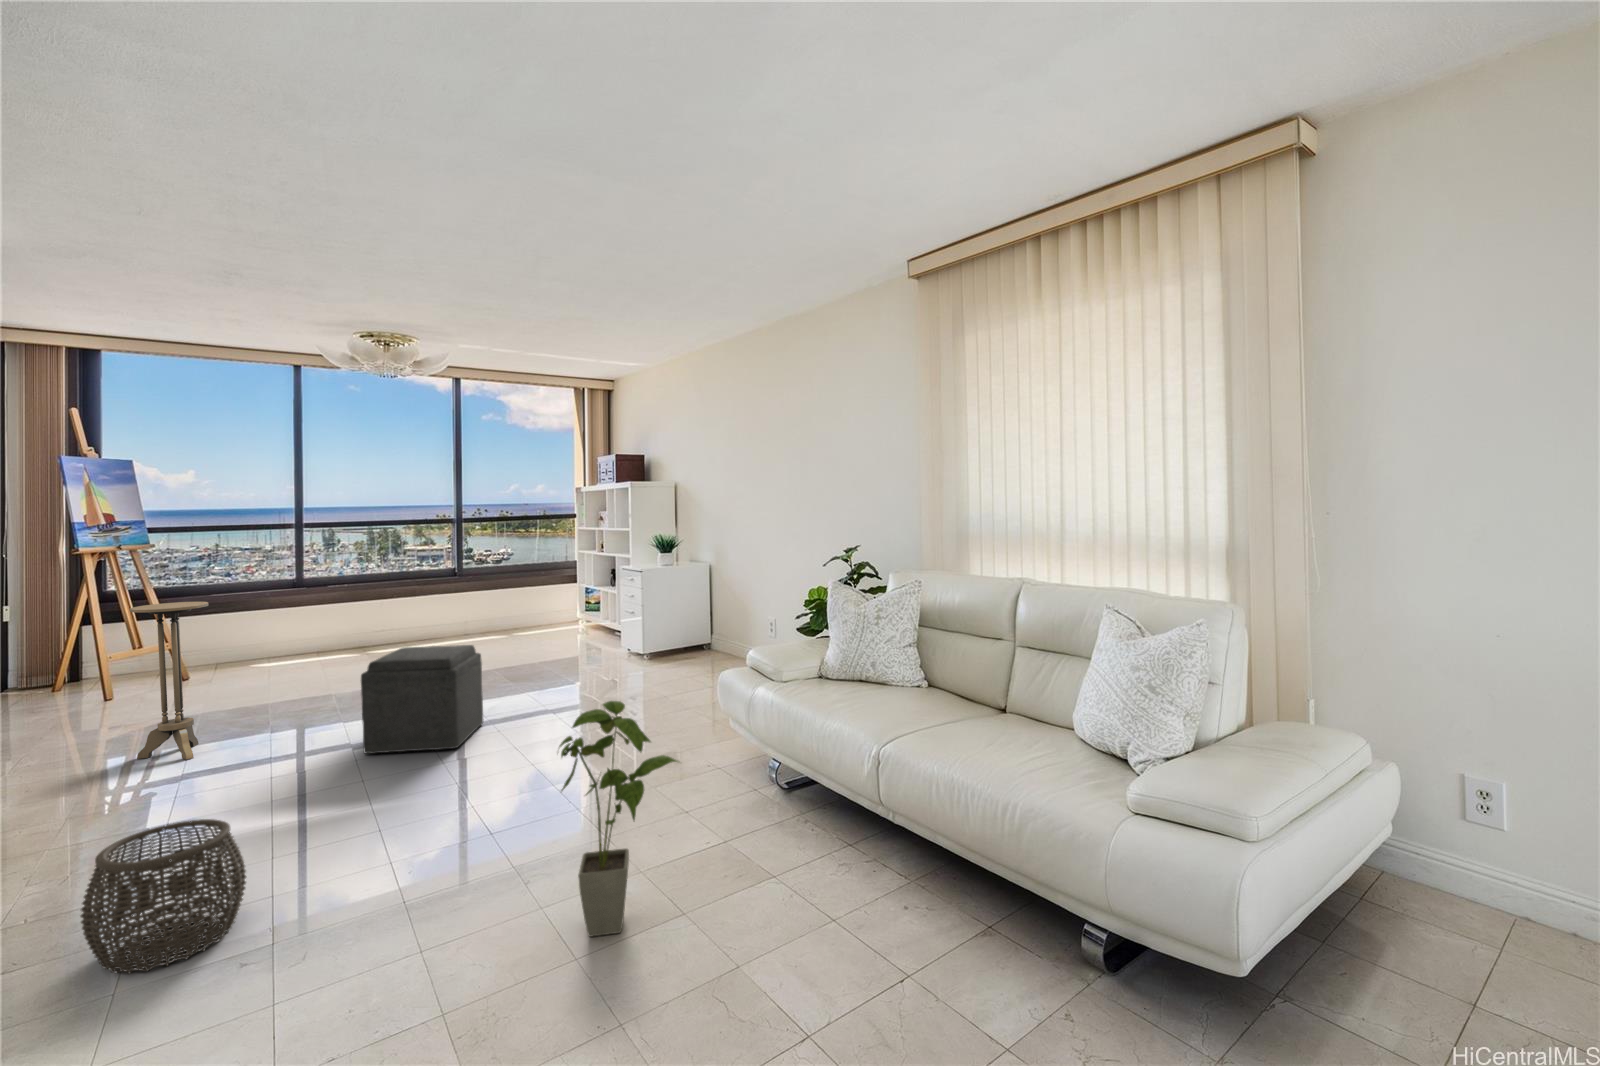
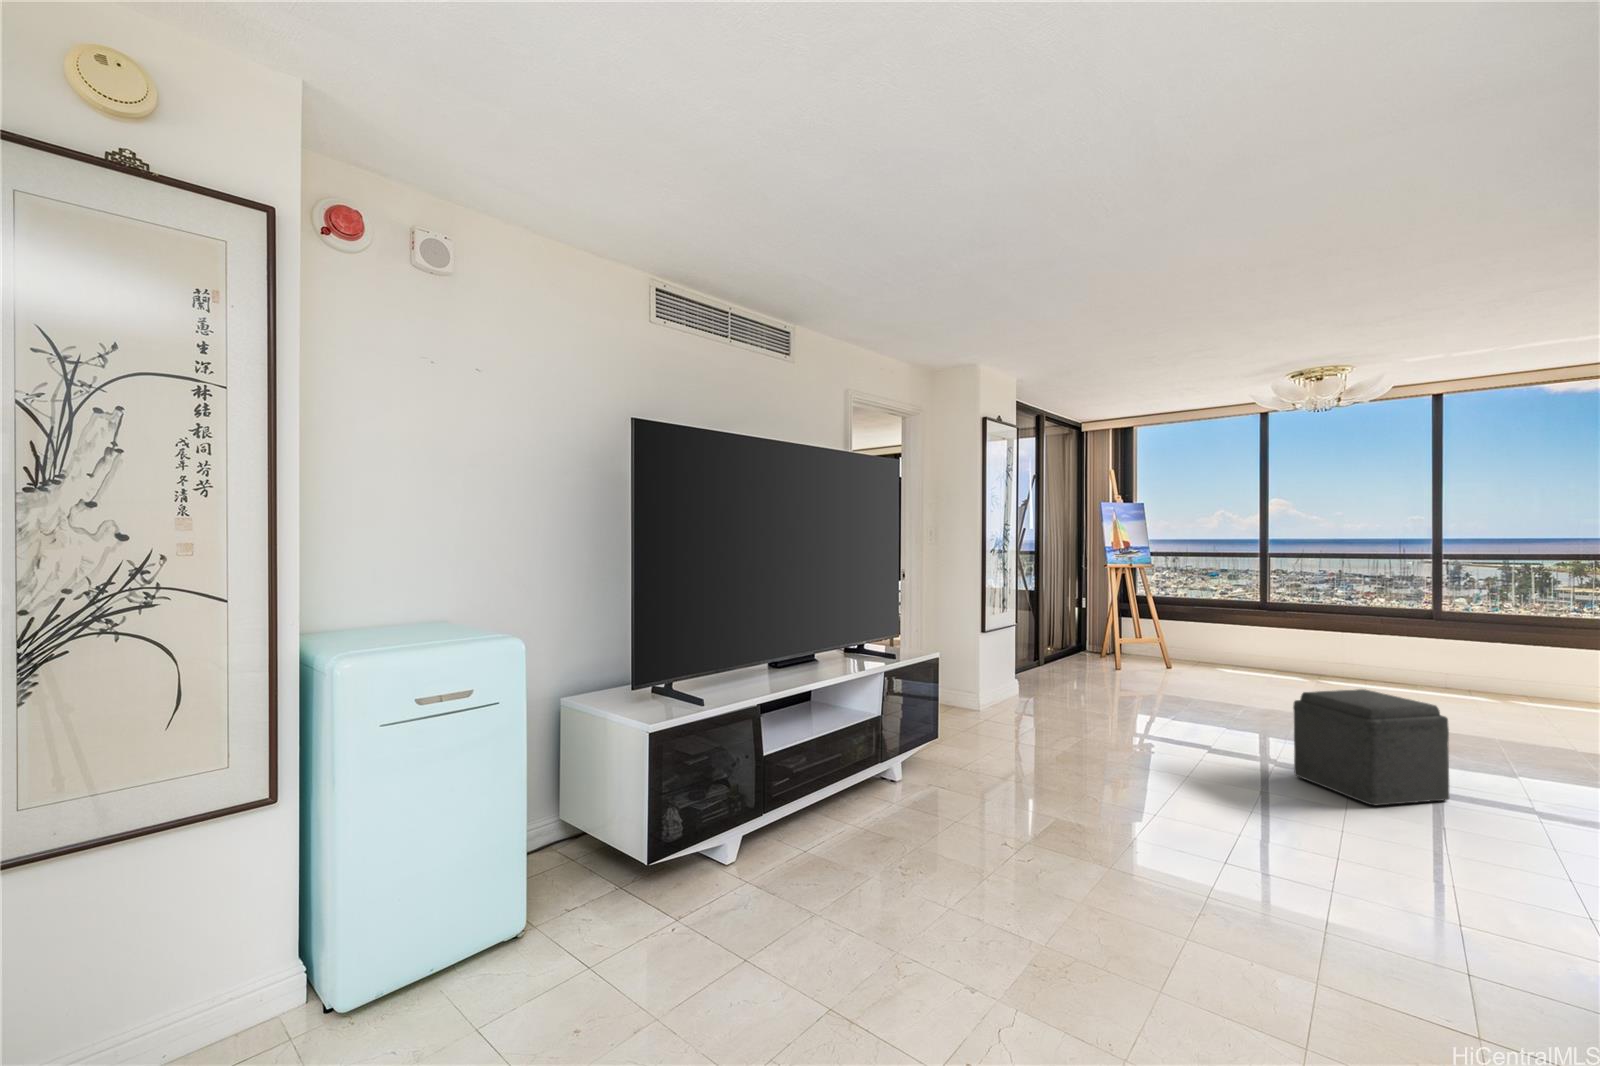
side table: present [130,602,208,760] -> none [1173,613,1223,733]
house plant: present [559,701,678,937] -> none [1154,749,1294,979]
woven basket: present [80,819,246,974] -> none [1002,740,1081,823]

